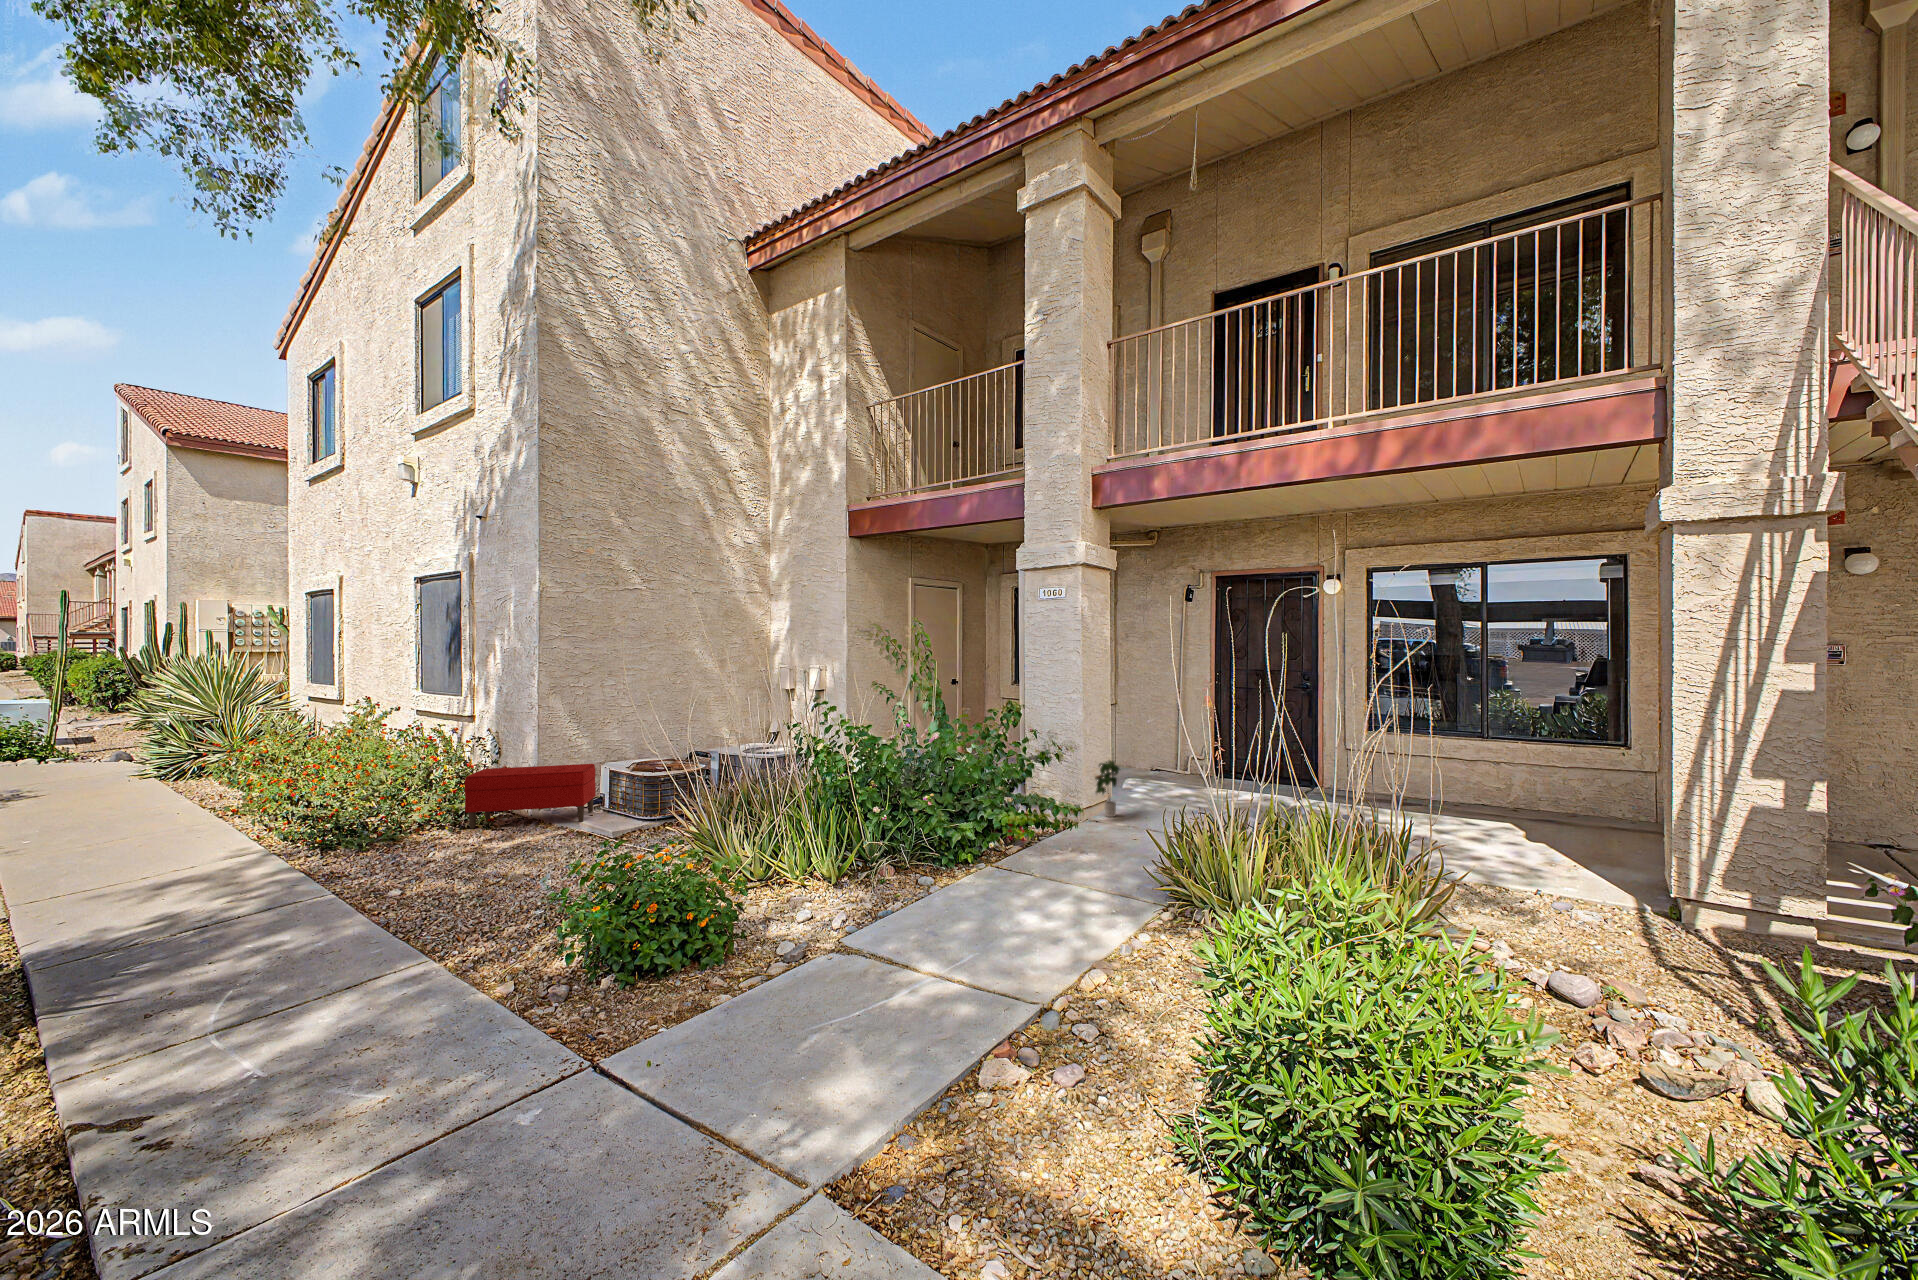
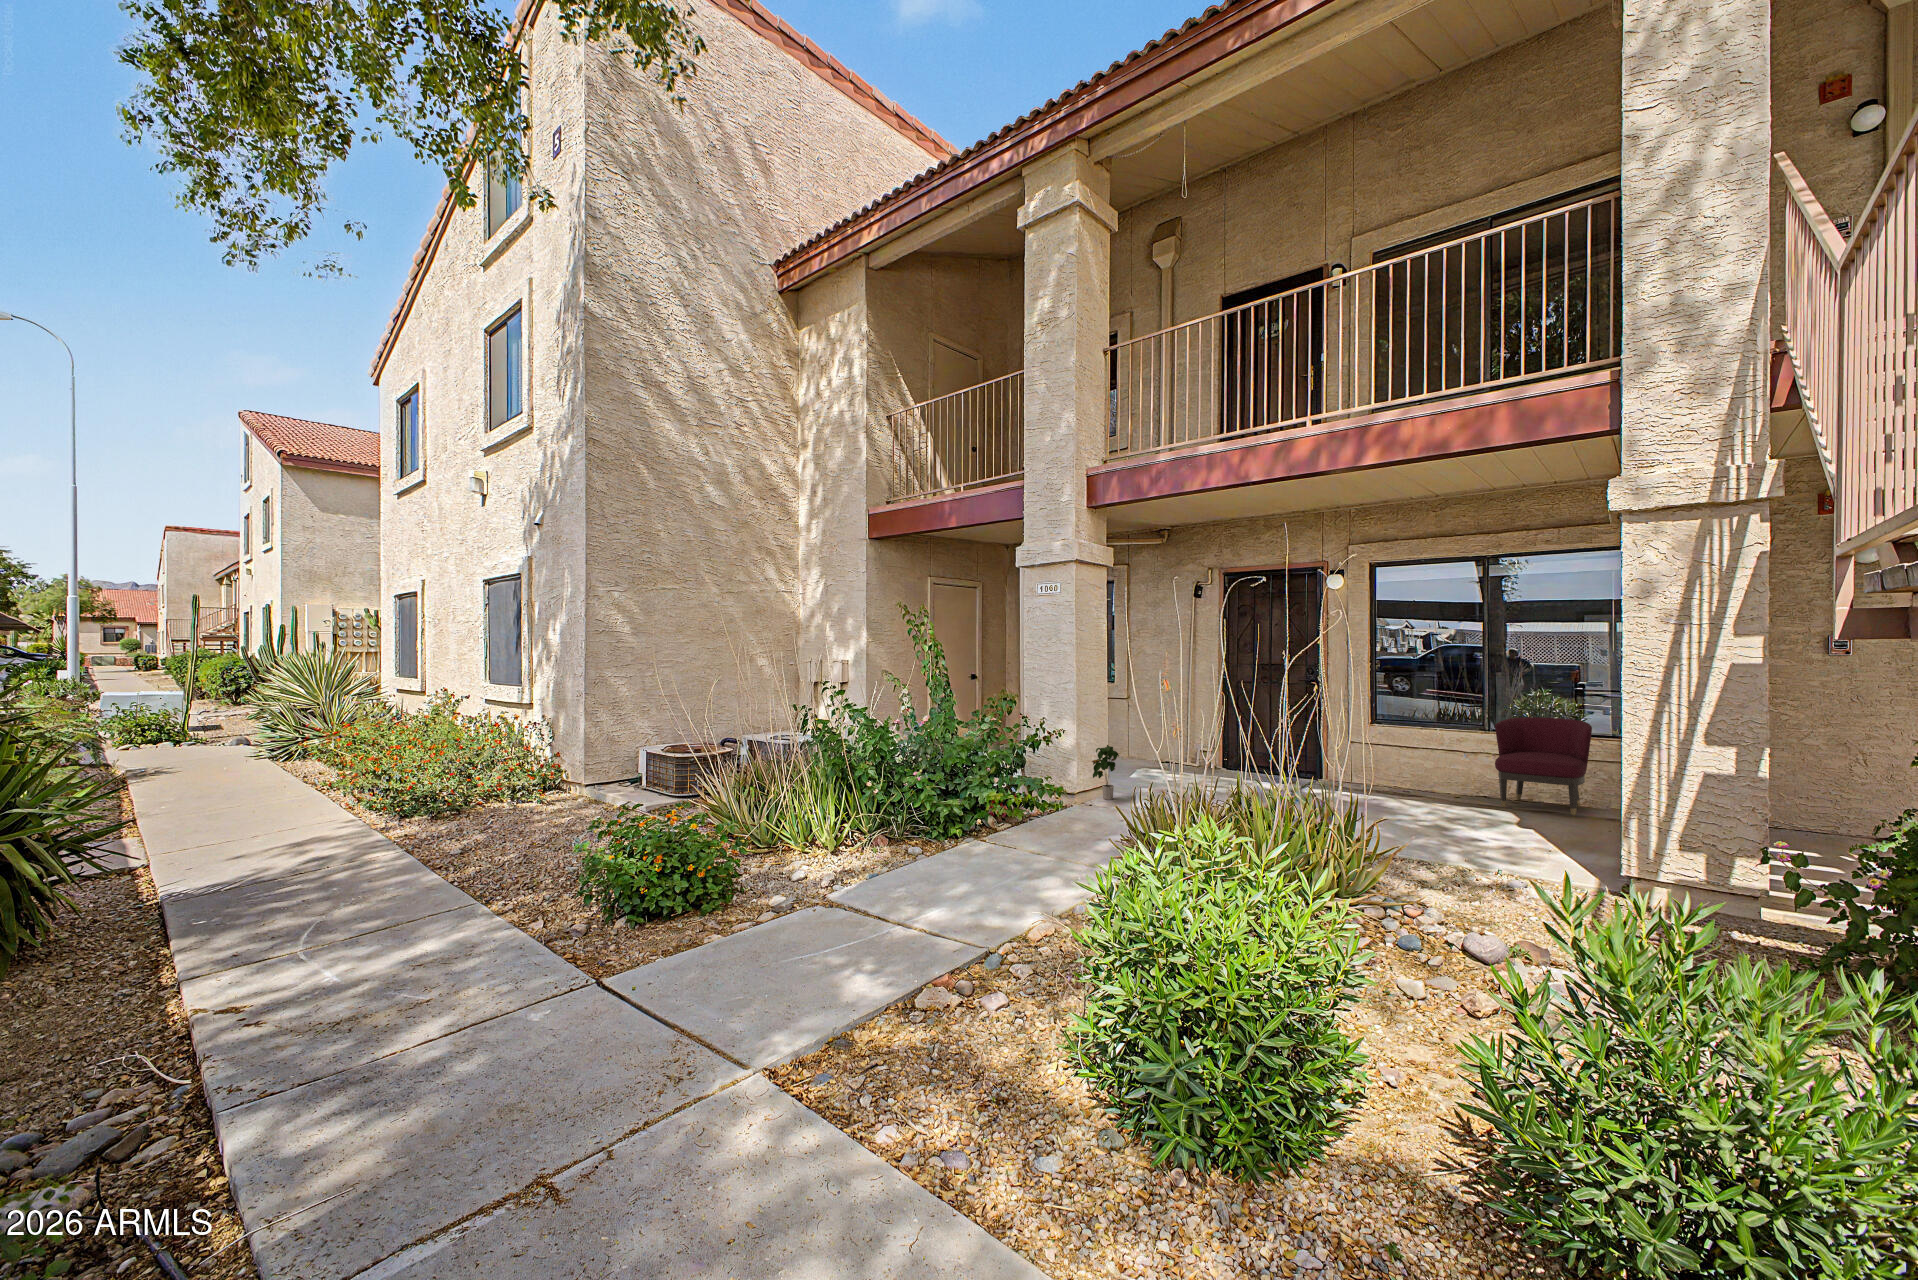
chair: none [1498,729,1596,829] -> present [1495,717,1592,815]
bench: present [465,764,596,828] -> none [521,747,638,803]

